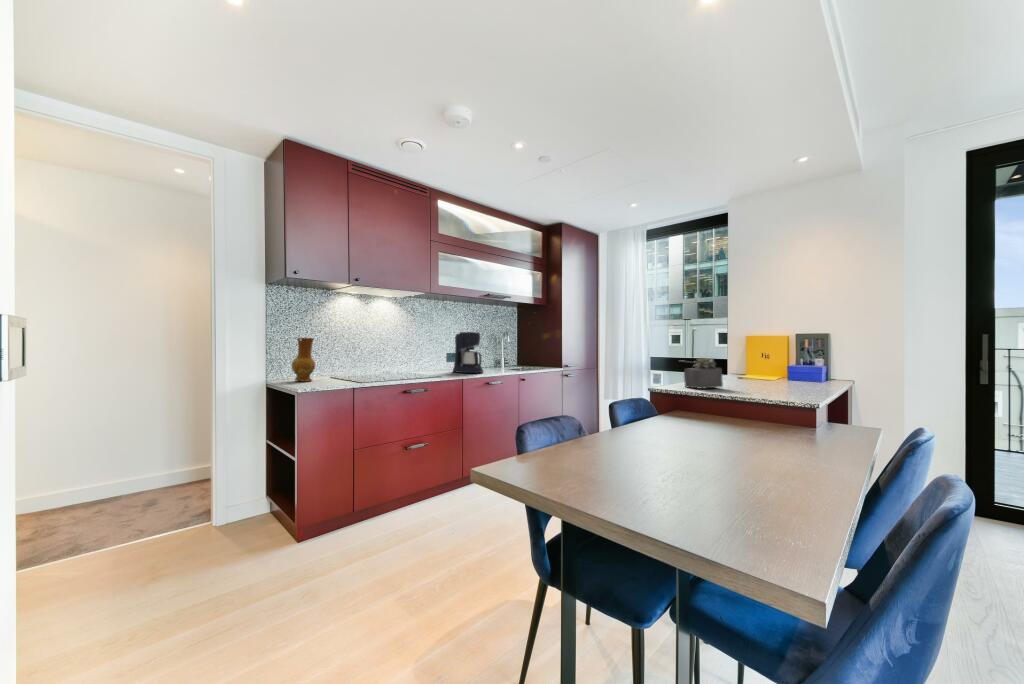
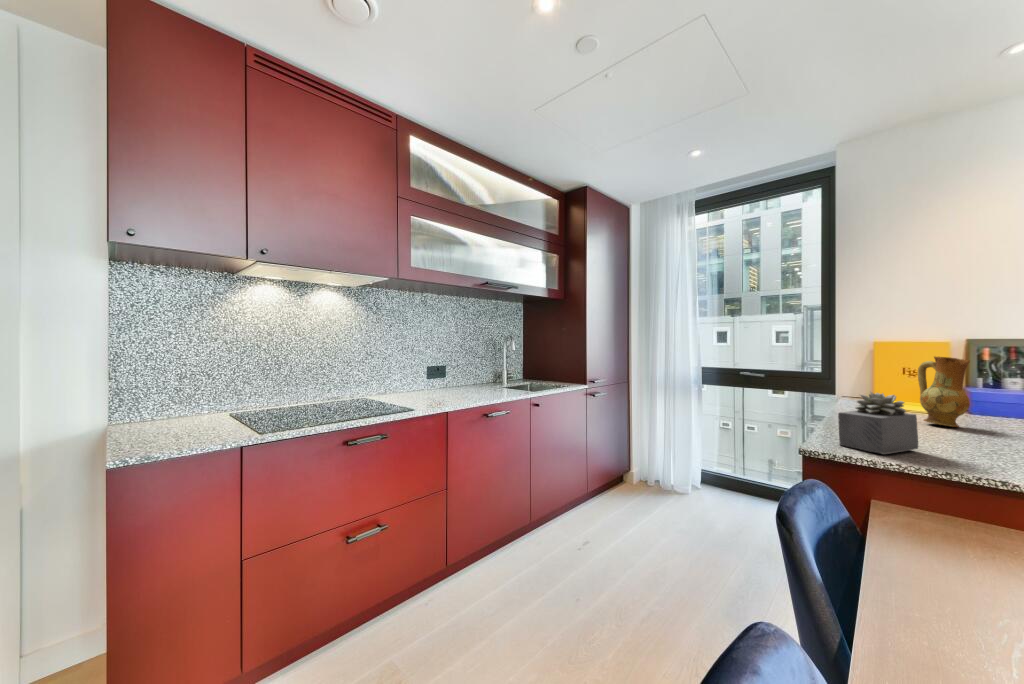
coffee maker: present [453,332,483,373] -> none [433,338,479,399]
ceramic jug: present [292,338,315,382] -> present [918,357,970,427]

